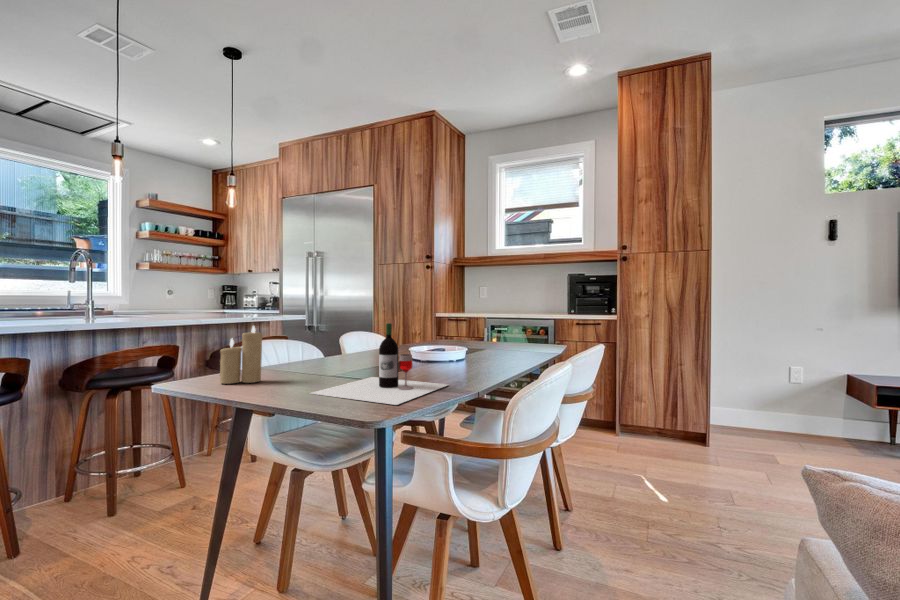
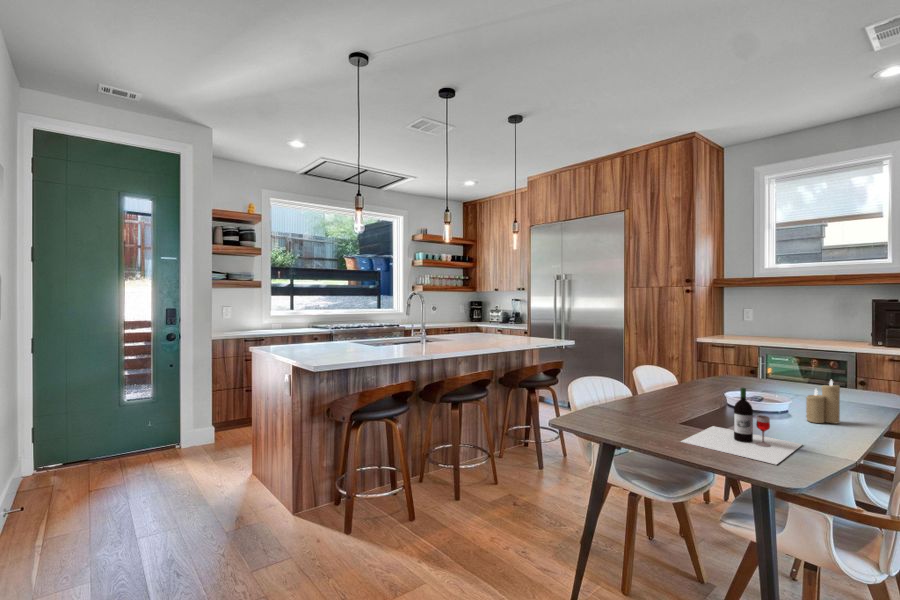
candle: present [220,326,263,384] -> present [806,380,840,423]

